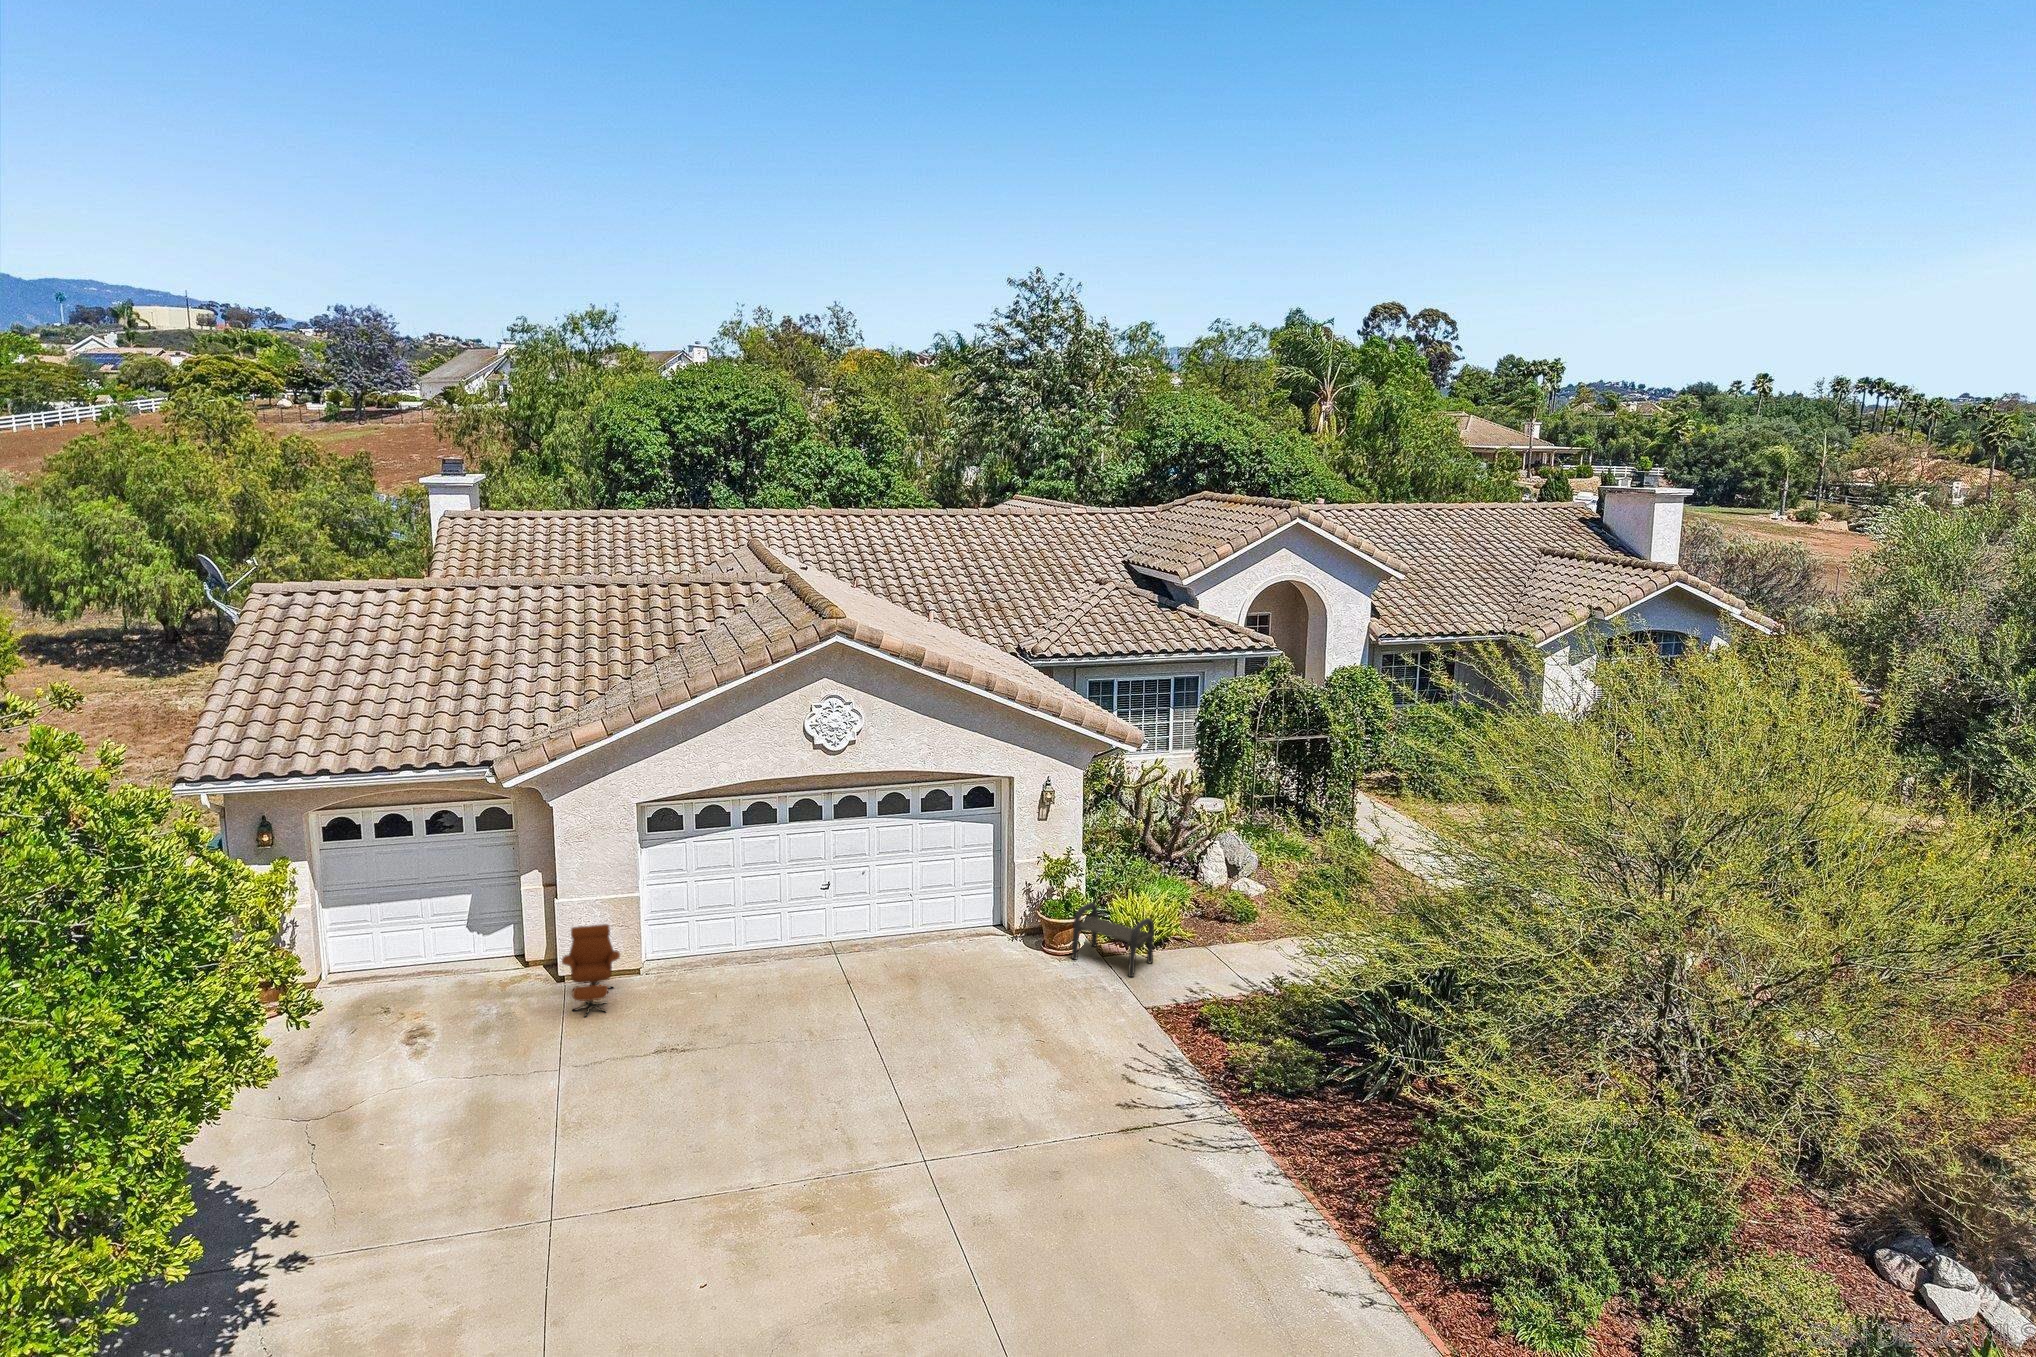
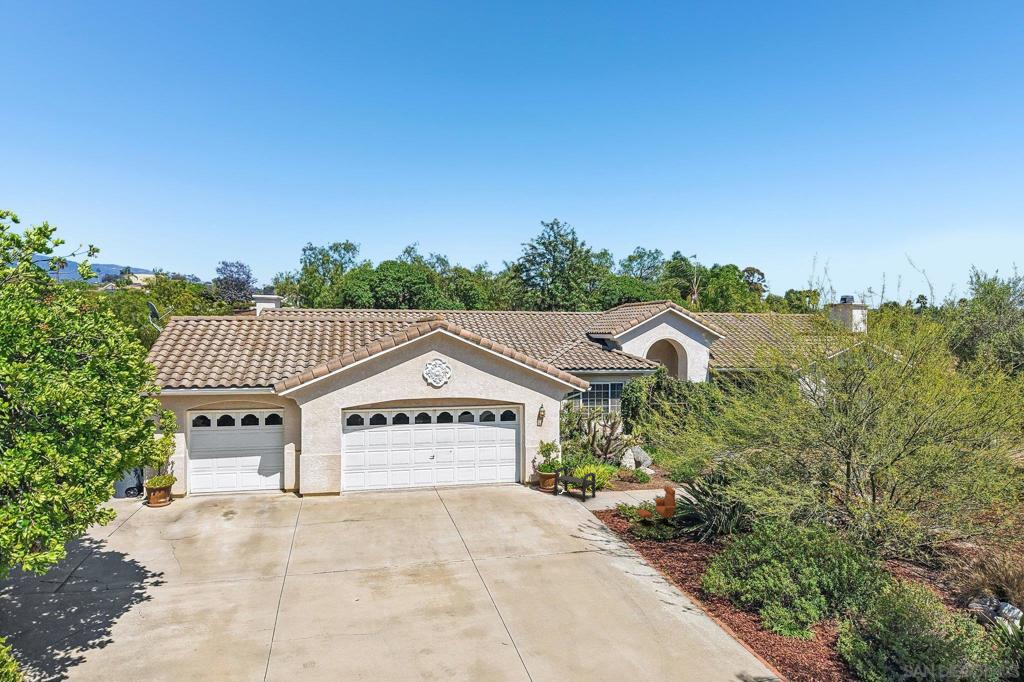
lounge chair: present [562,924,620,1017] -> present [637,486,676,526]

